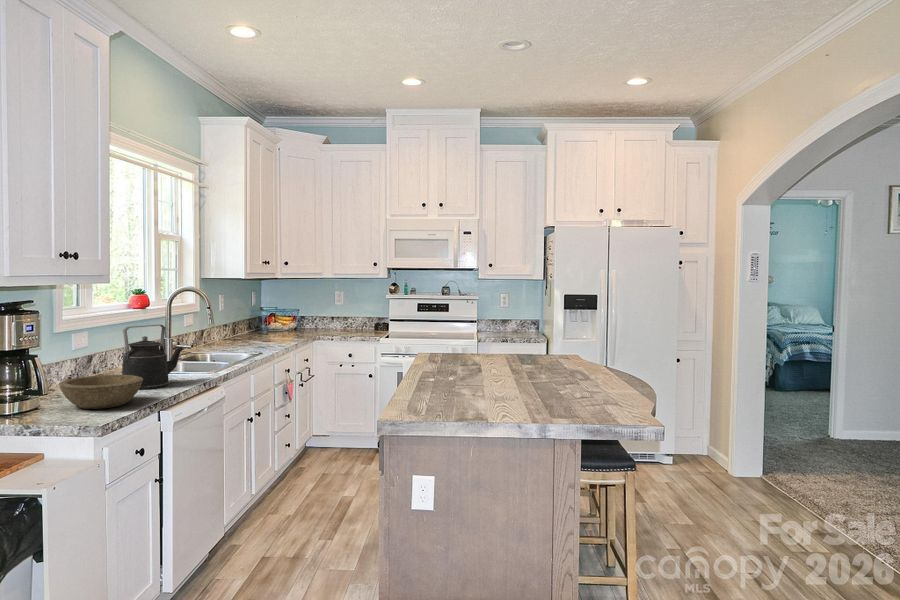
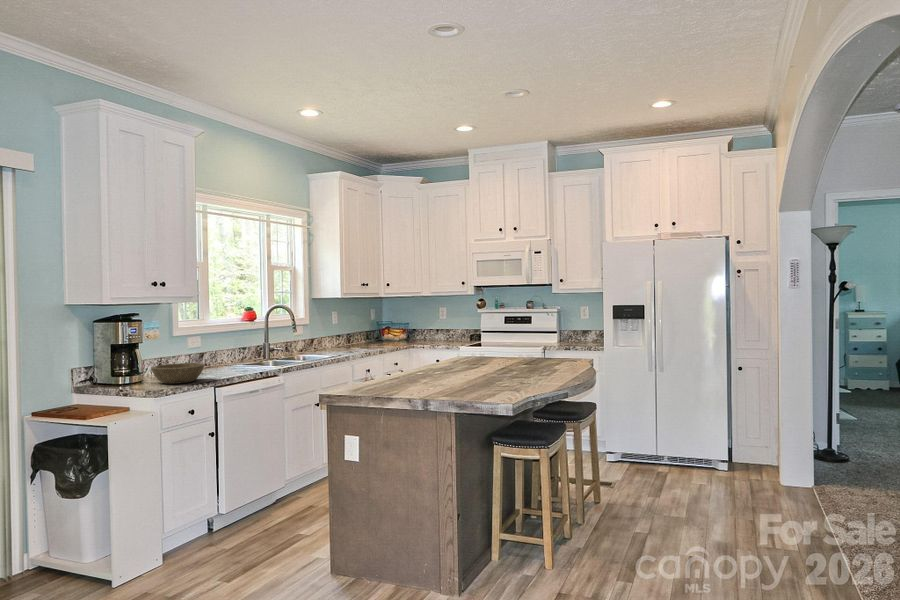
kettle: present [122,325,183,389] -> none [207,330,253,375]

